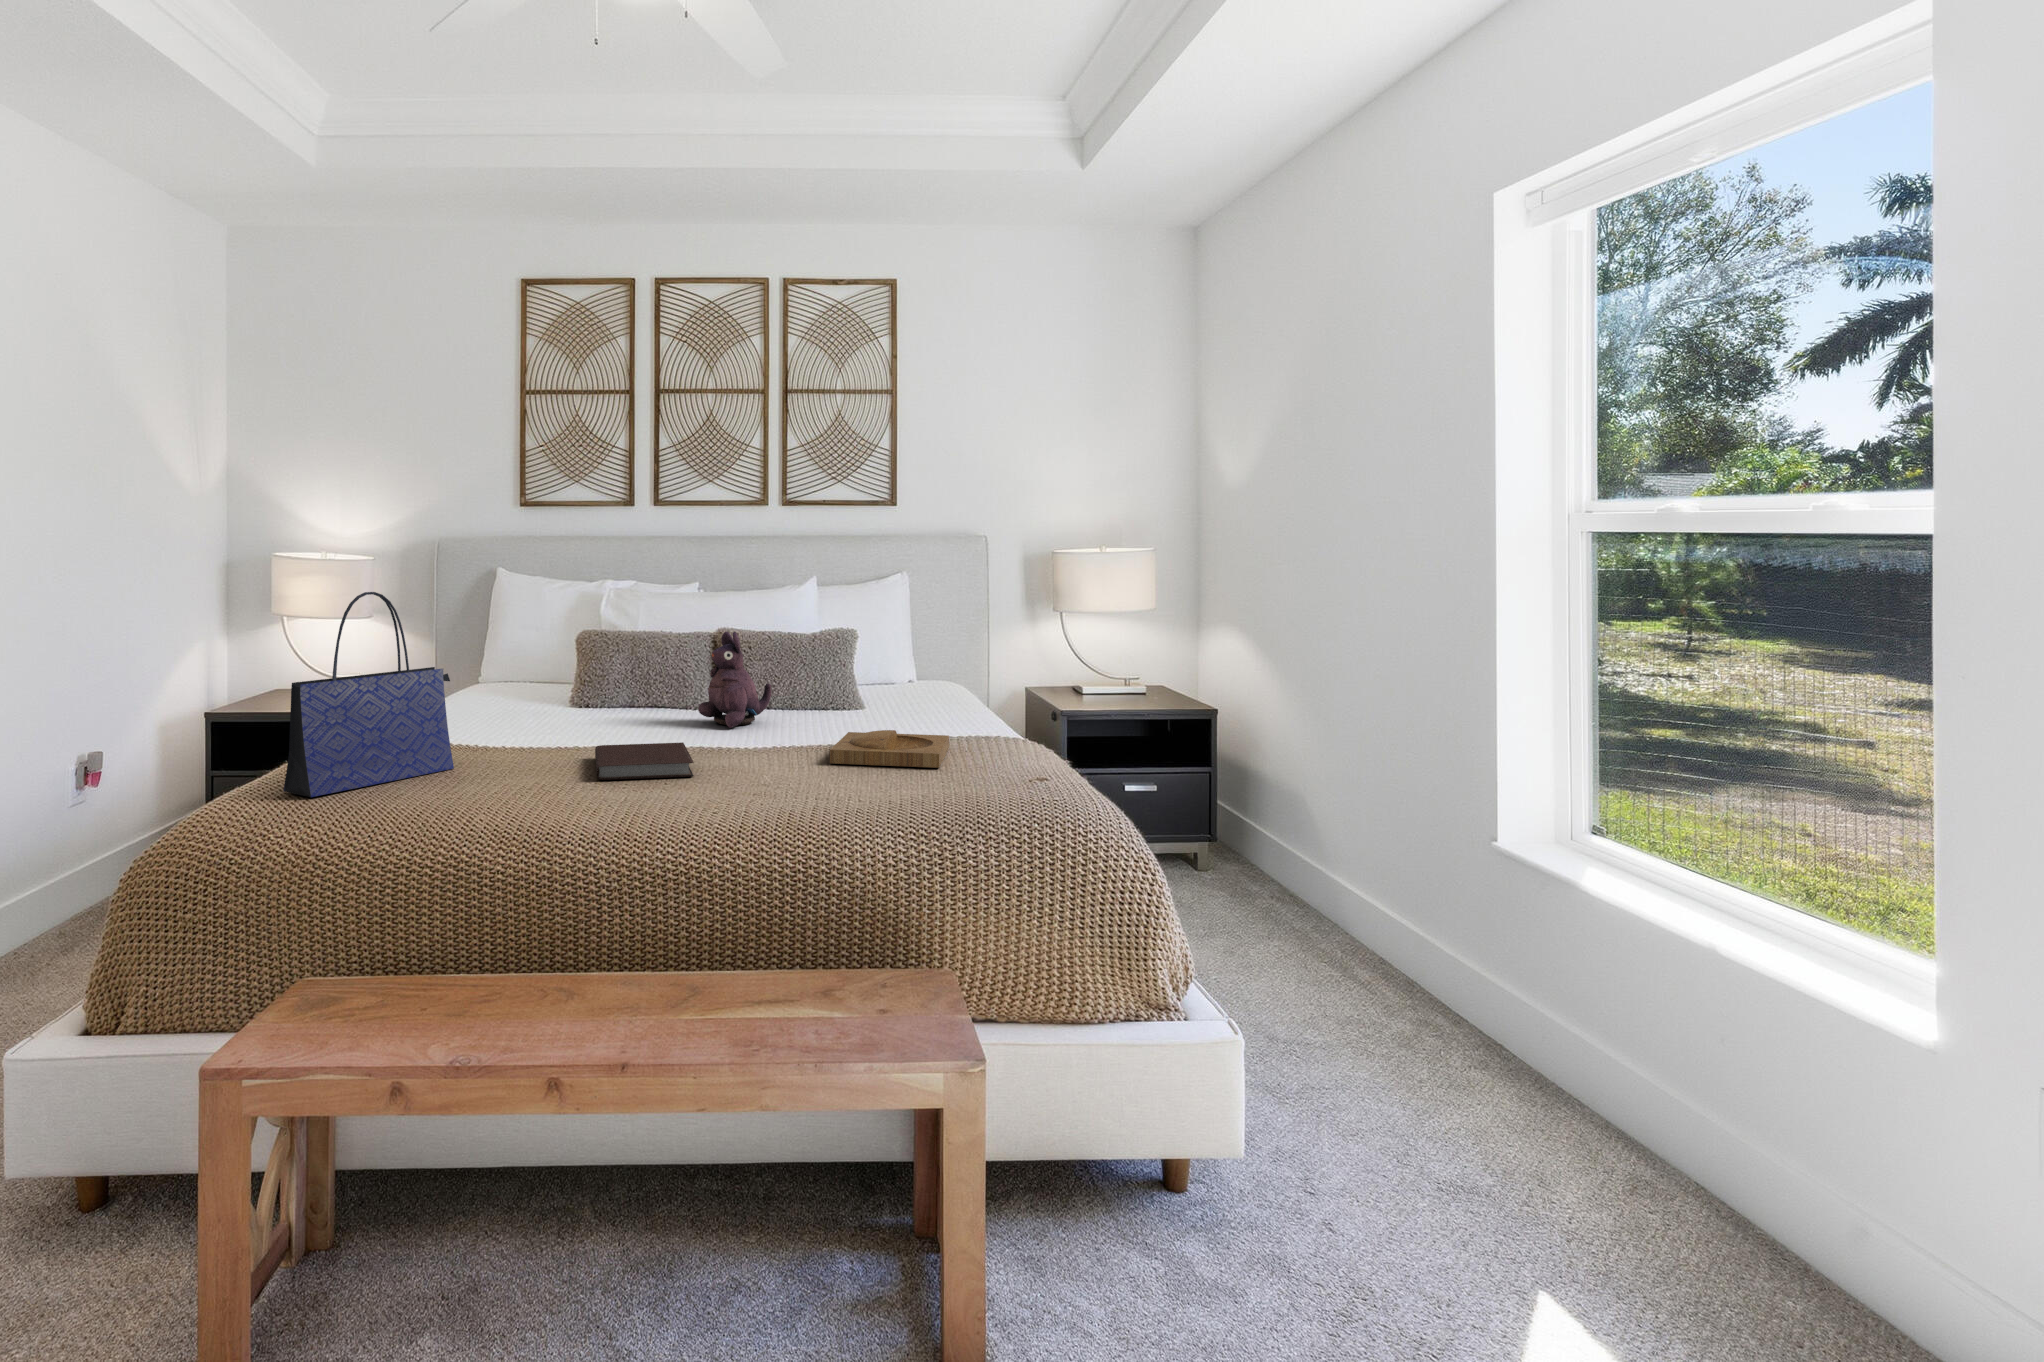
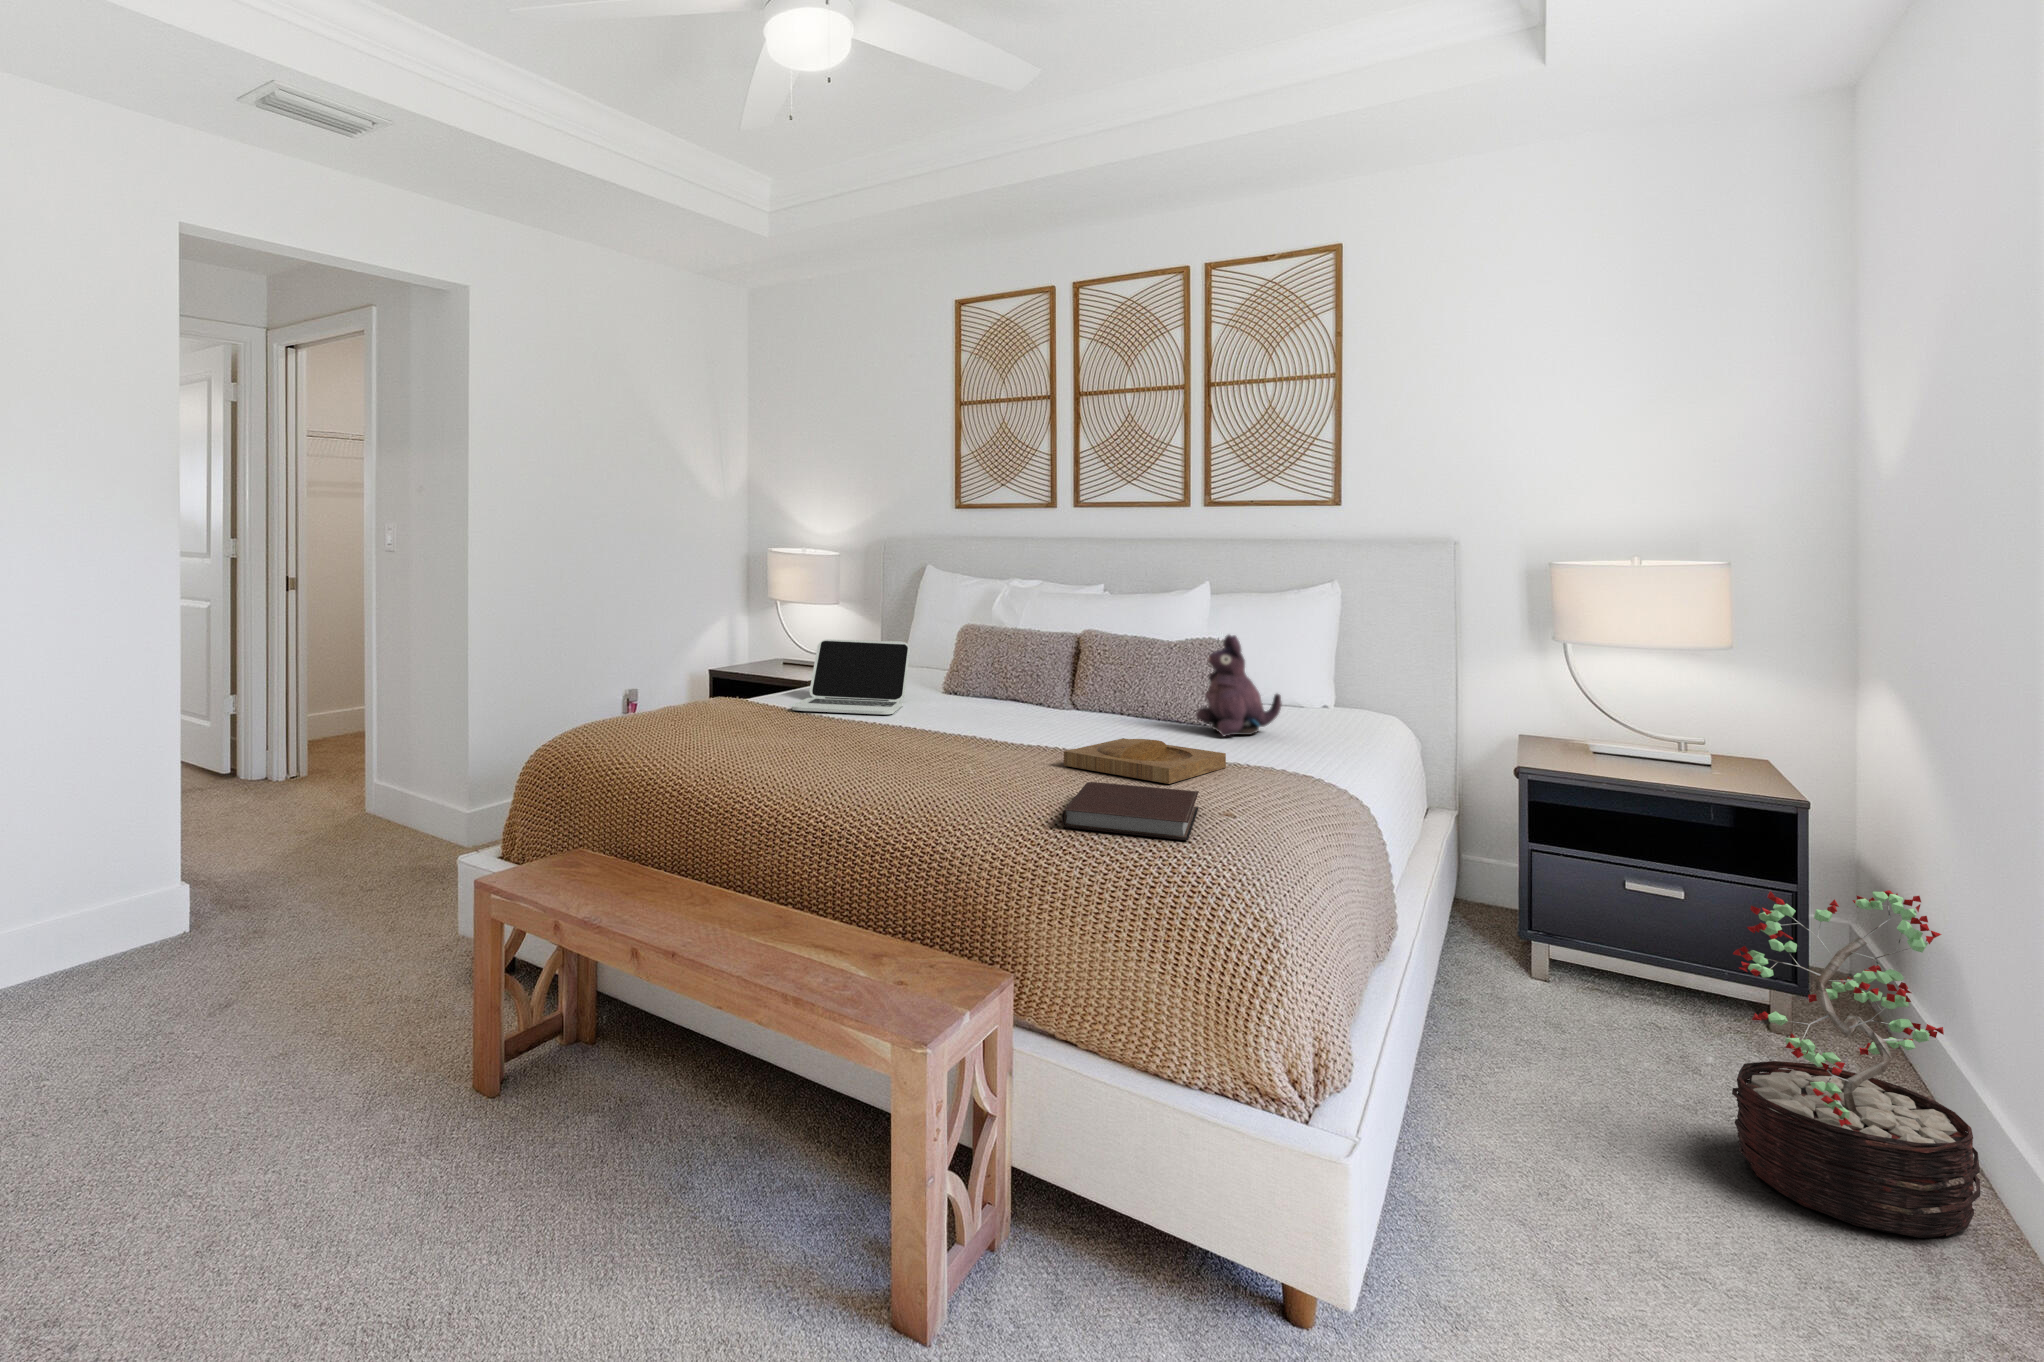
tote bag: present [283,592,454,797] -> none [605,576,752,738]
plush toy: present [698,632,771,728] -> present [1196,635,1282,736]
laptop: none [450,654,575,740] -> present [792,639,910,714]
notebook: present [595,742,694,780] -> present [1062,782,1199,840]
decorative plant: none [1288,780,1420,1008] -> present [1732,890,1980,1238]

